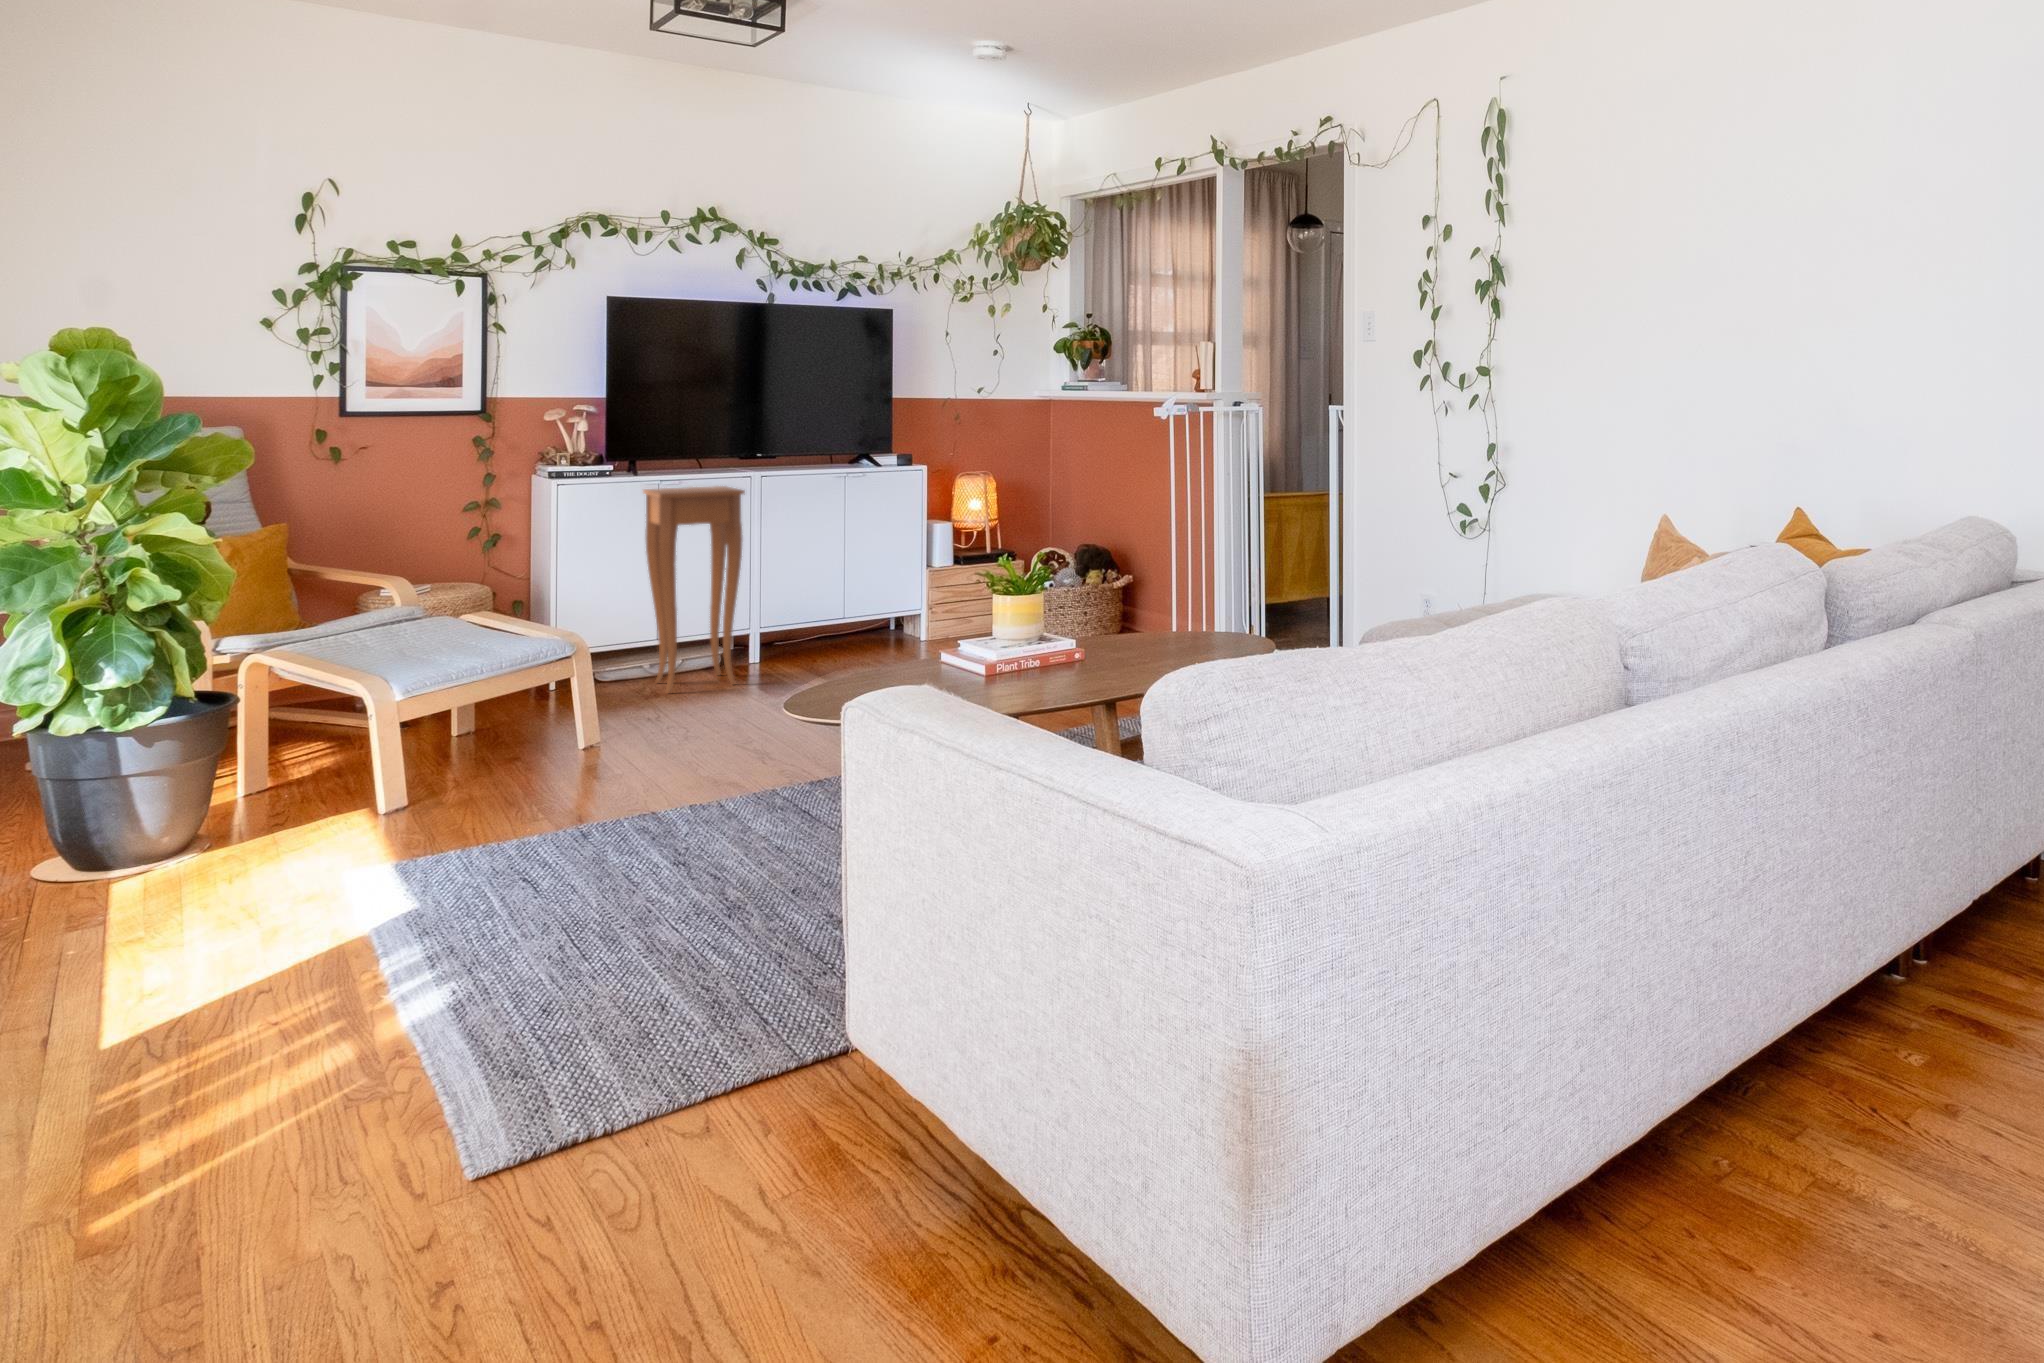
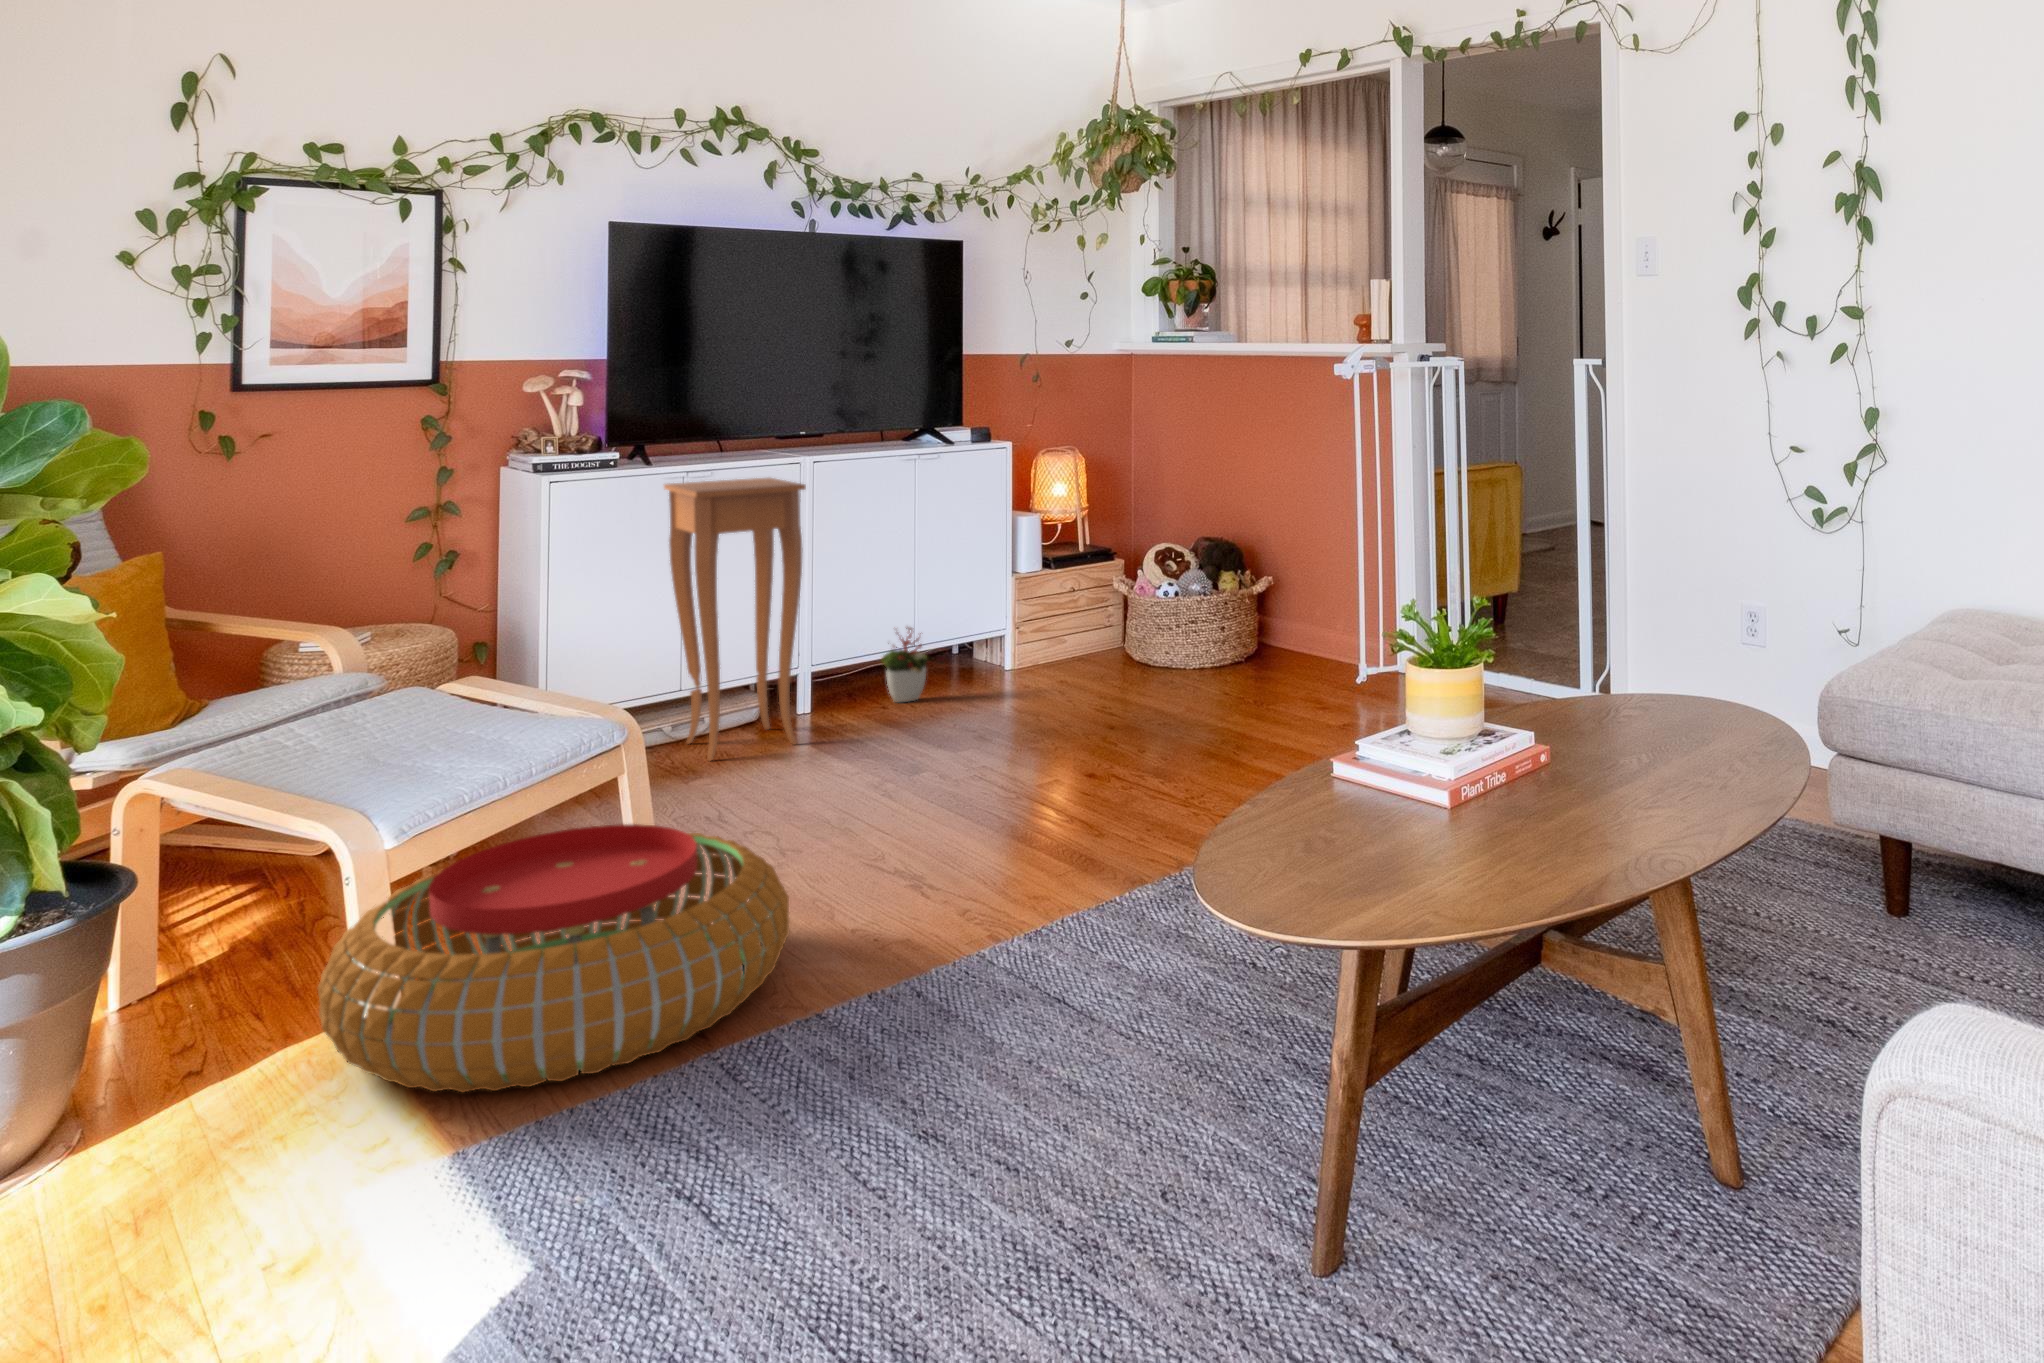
decorative plant: none [811,601,849,660] -> present [881,627,927,702]
pouf: none [350,706,668,855] -> present [318,824,790,1092]

